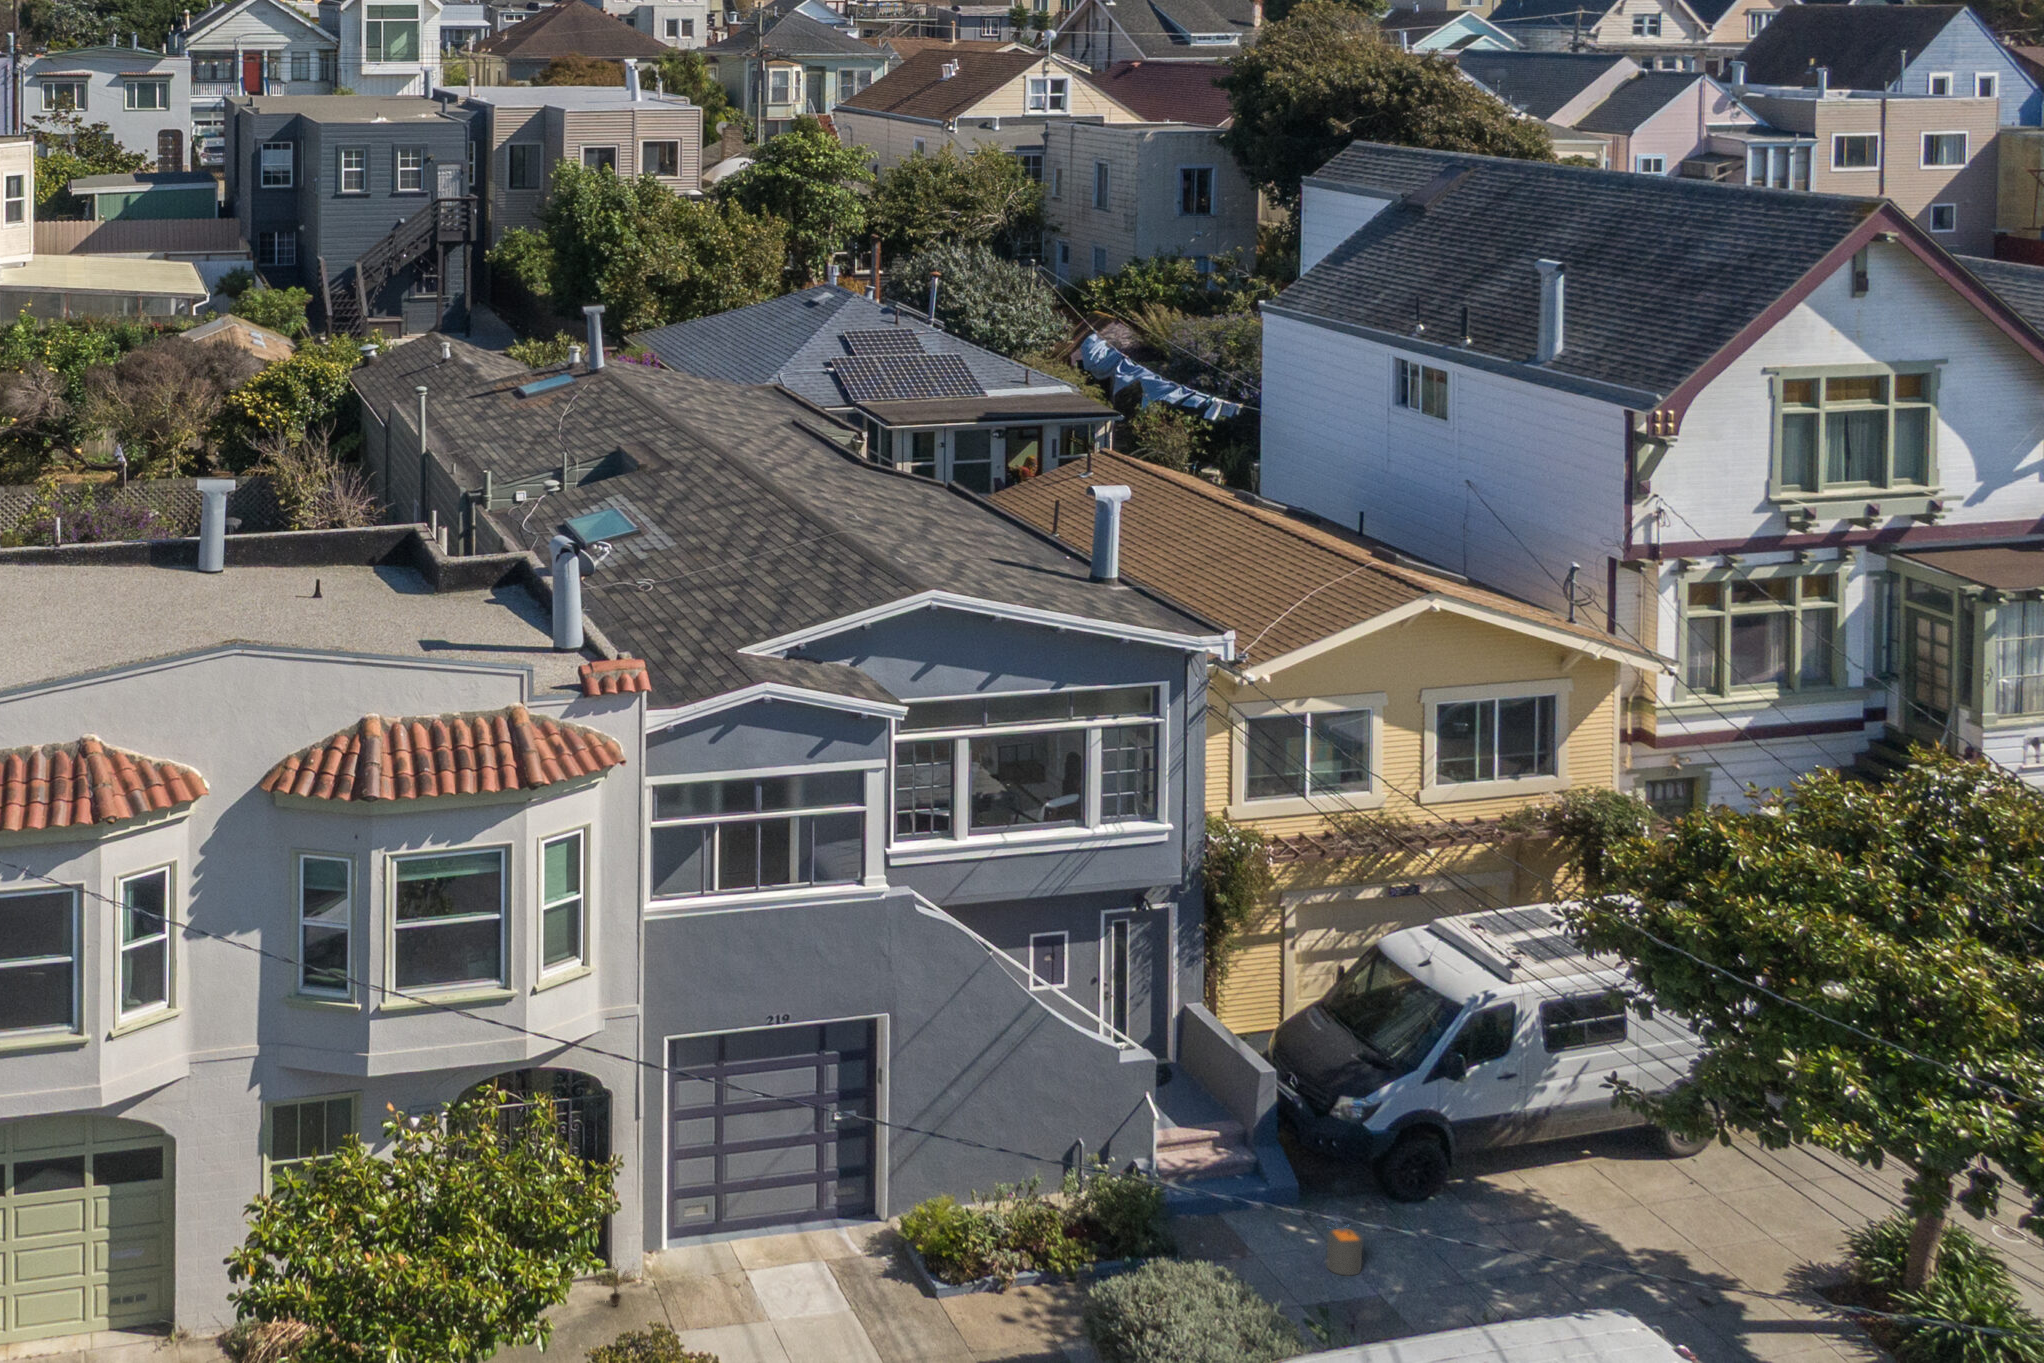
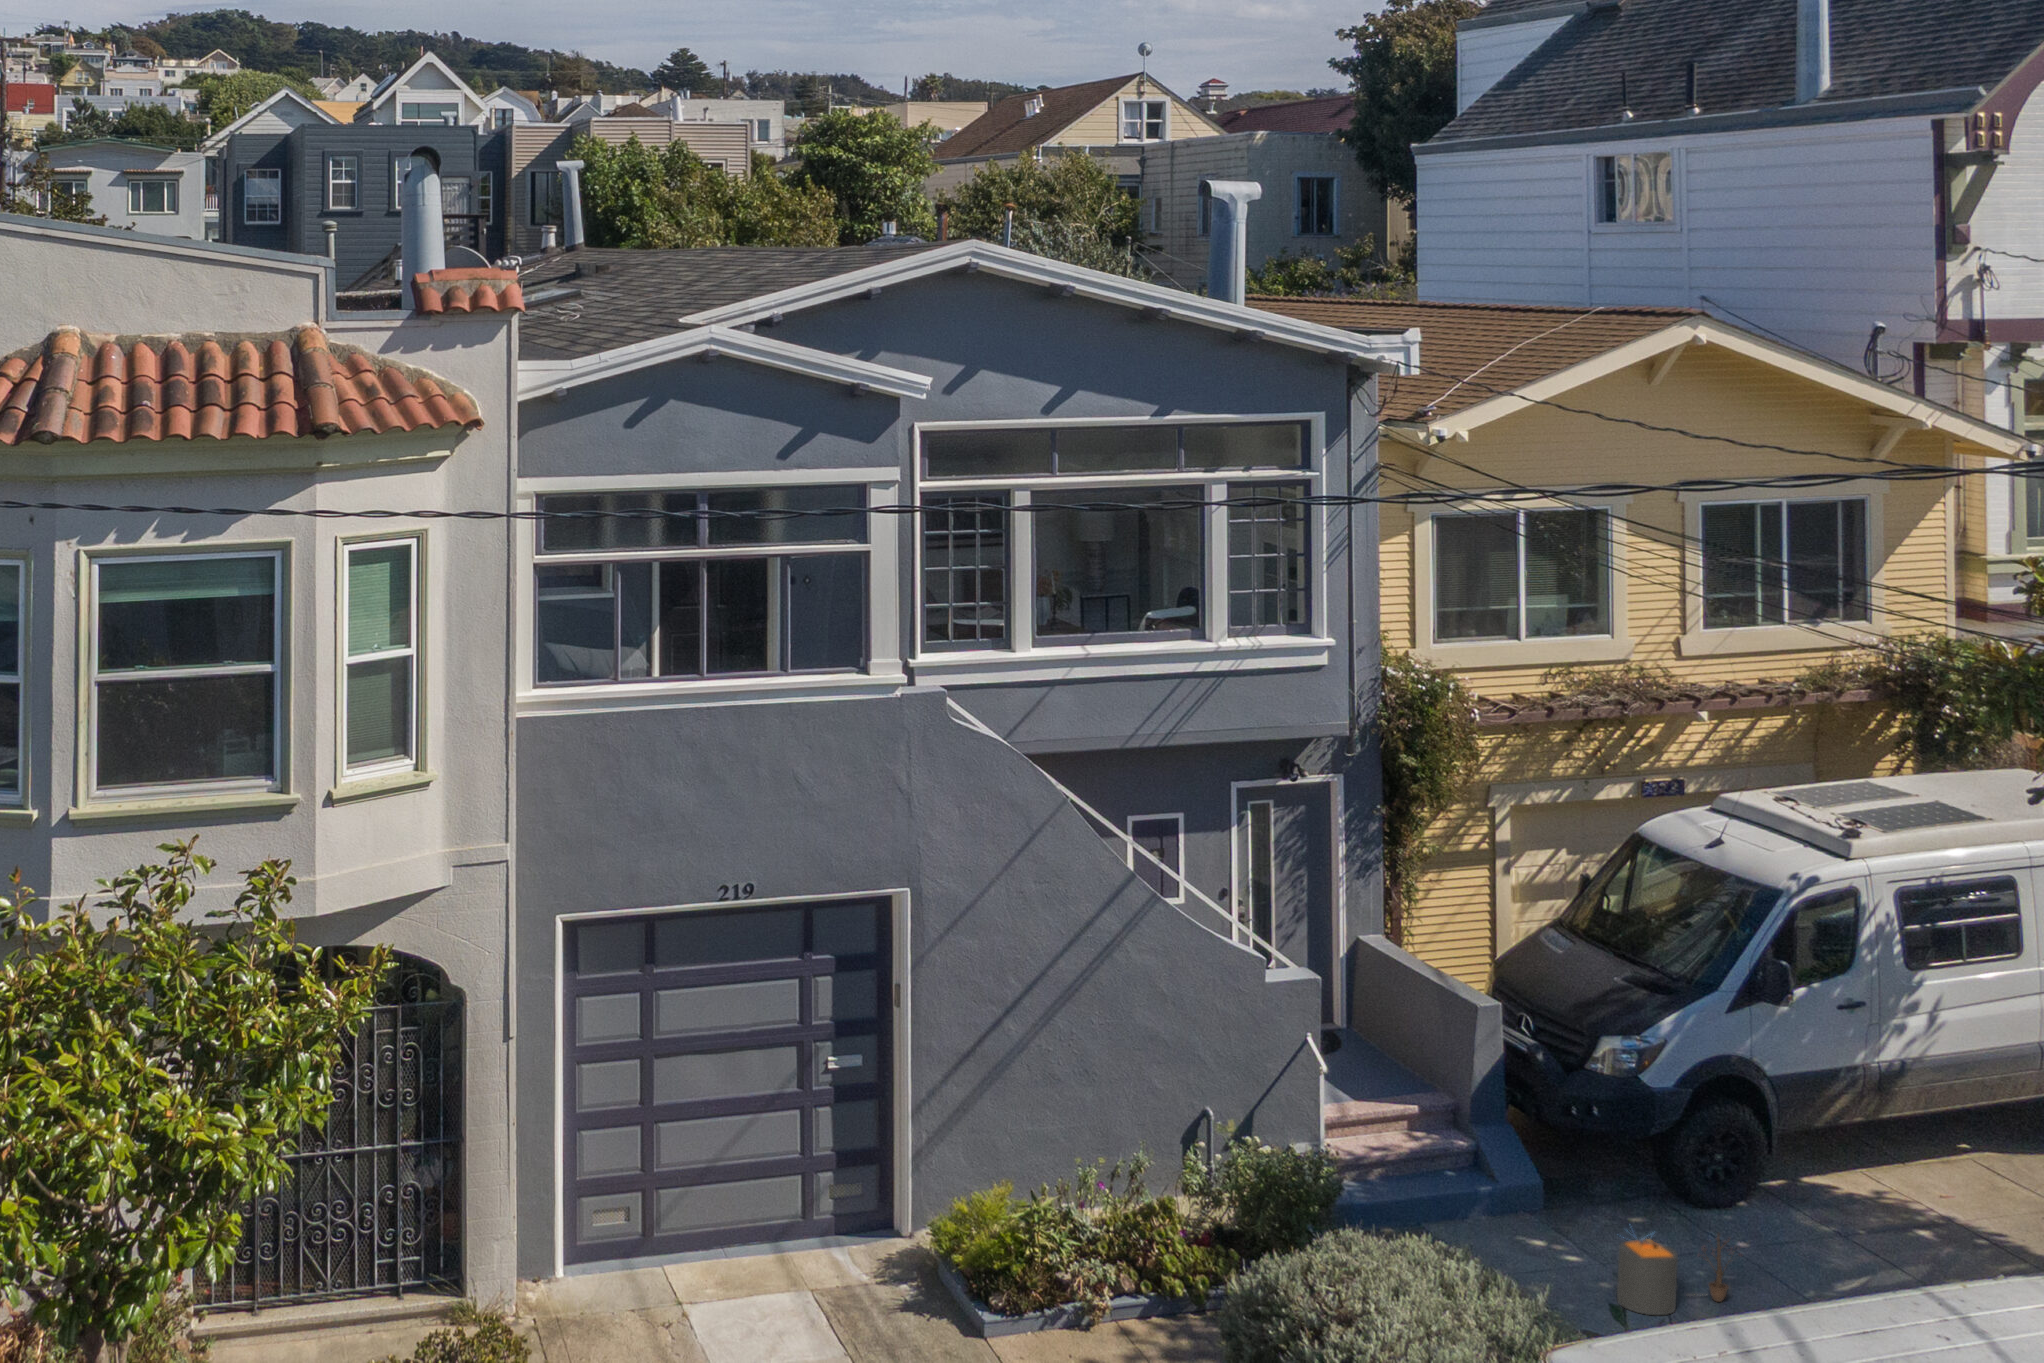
decorative plant: present [597,1267,624,1306] -> present [1694,1234,1741,1302]

